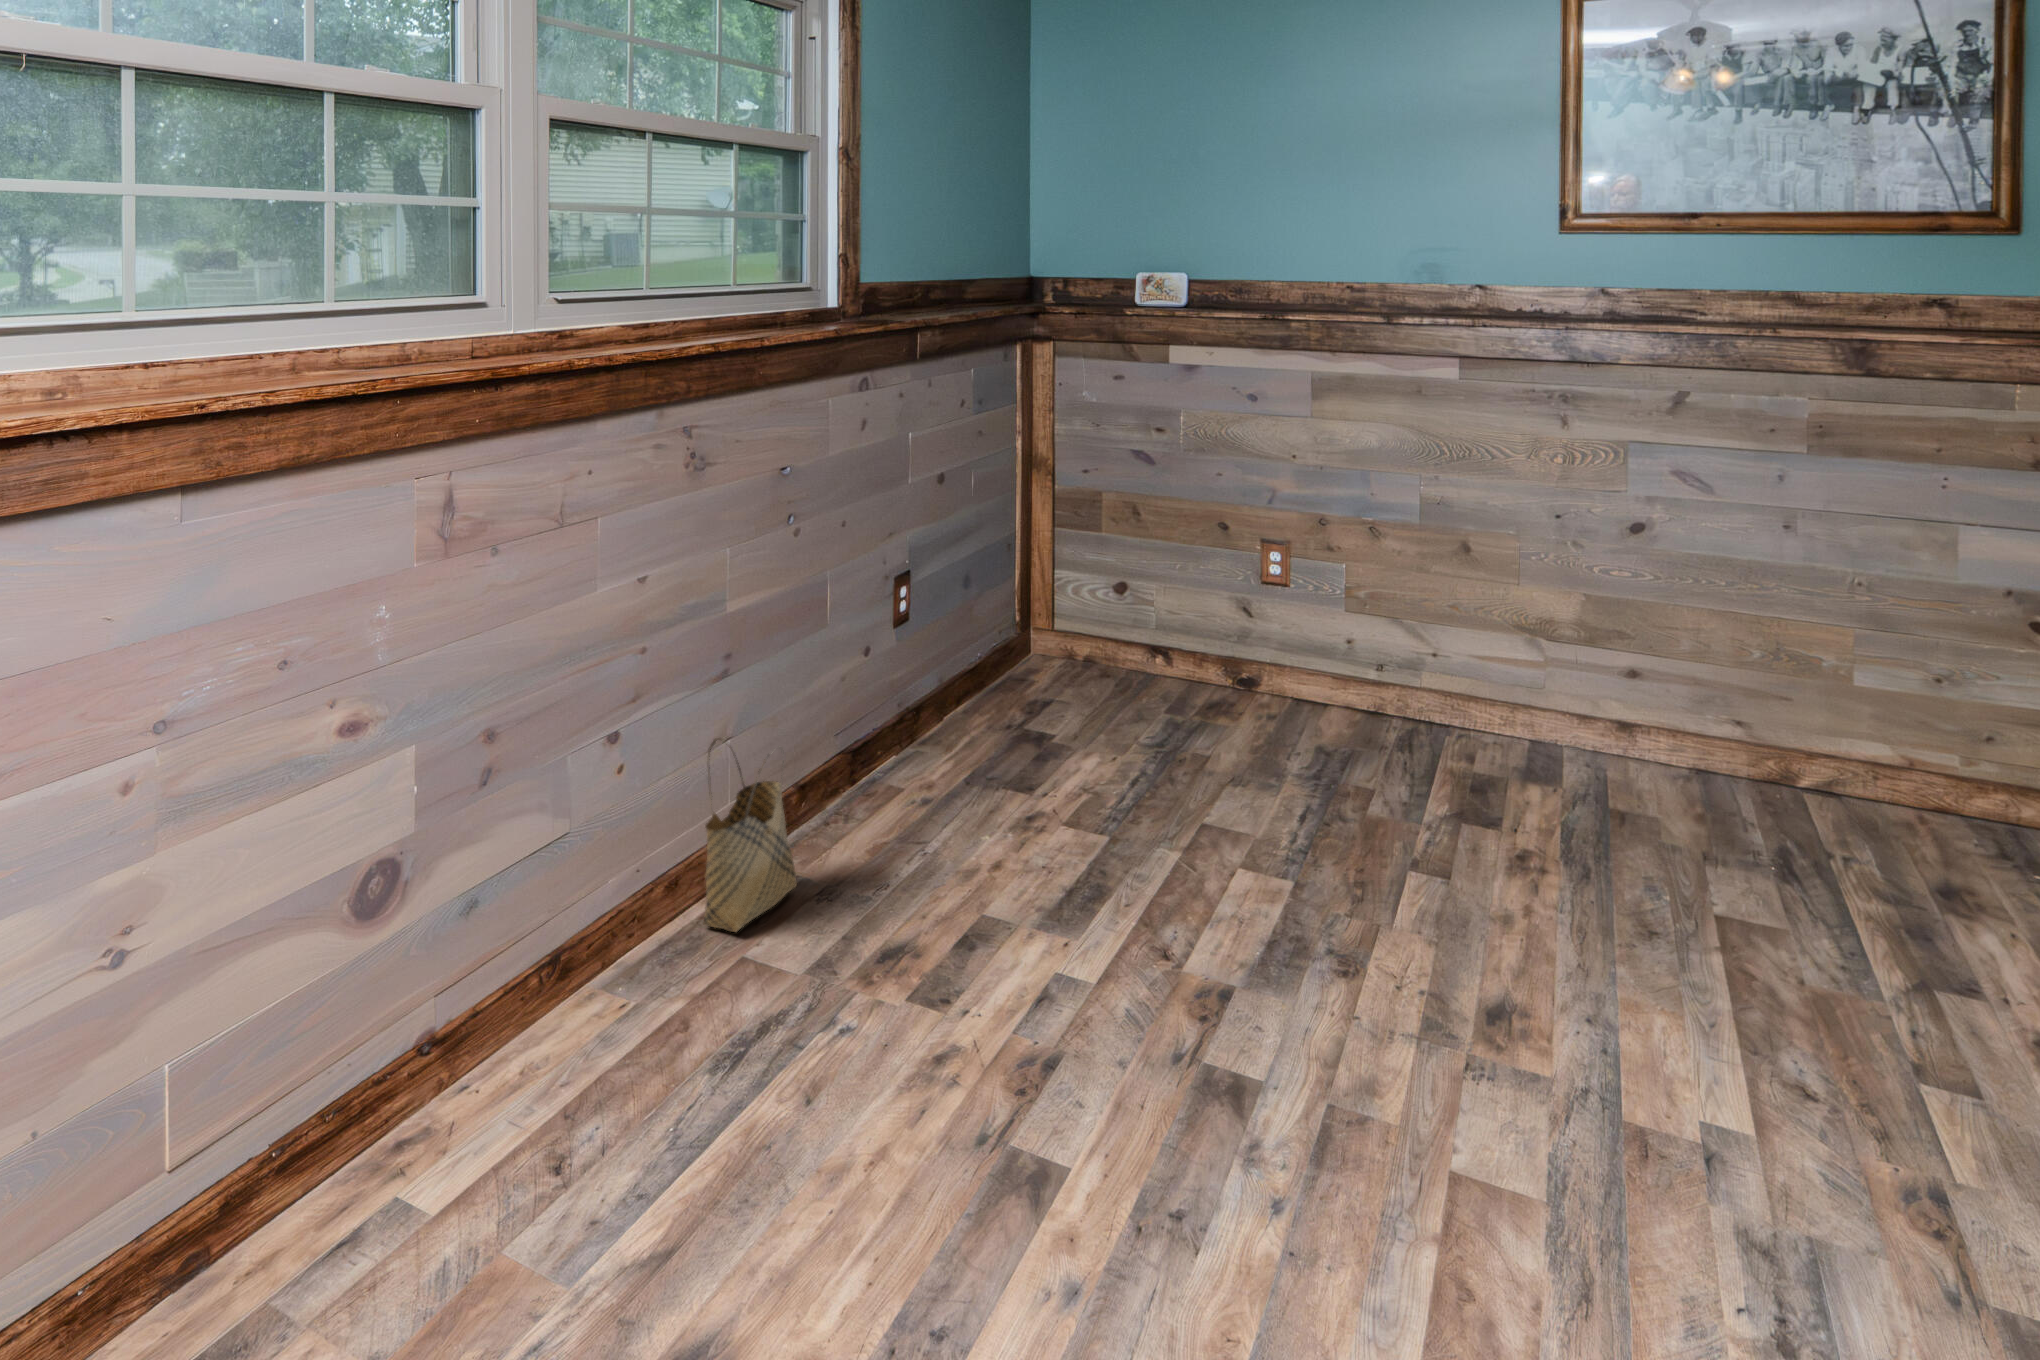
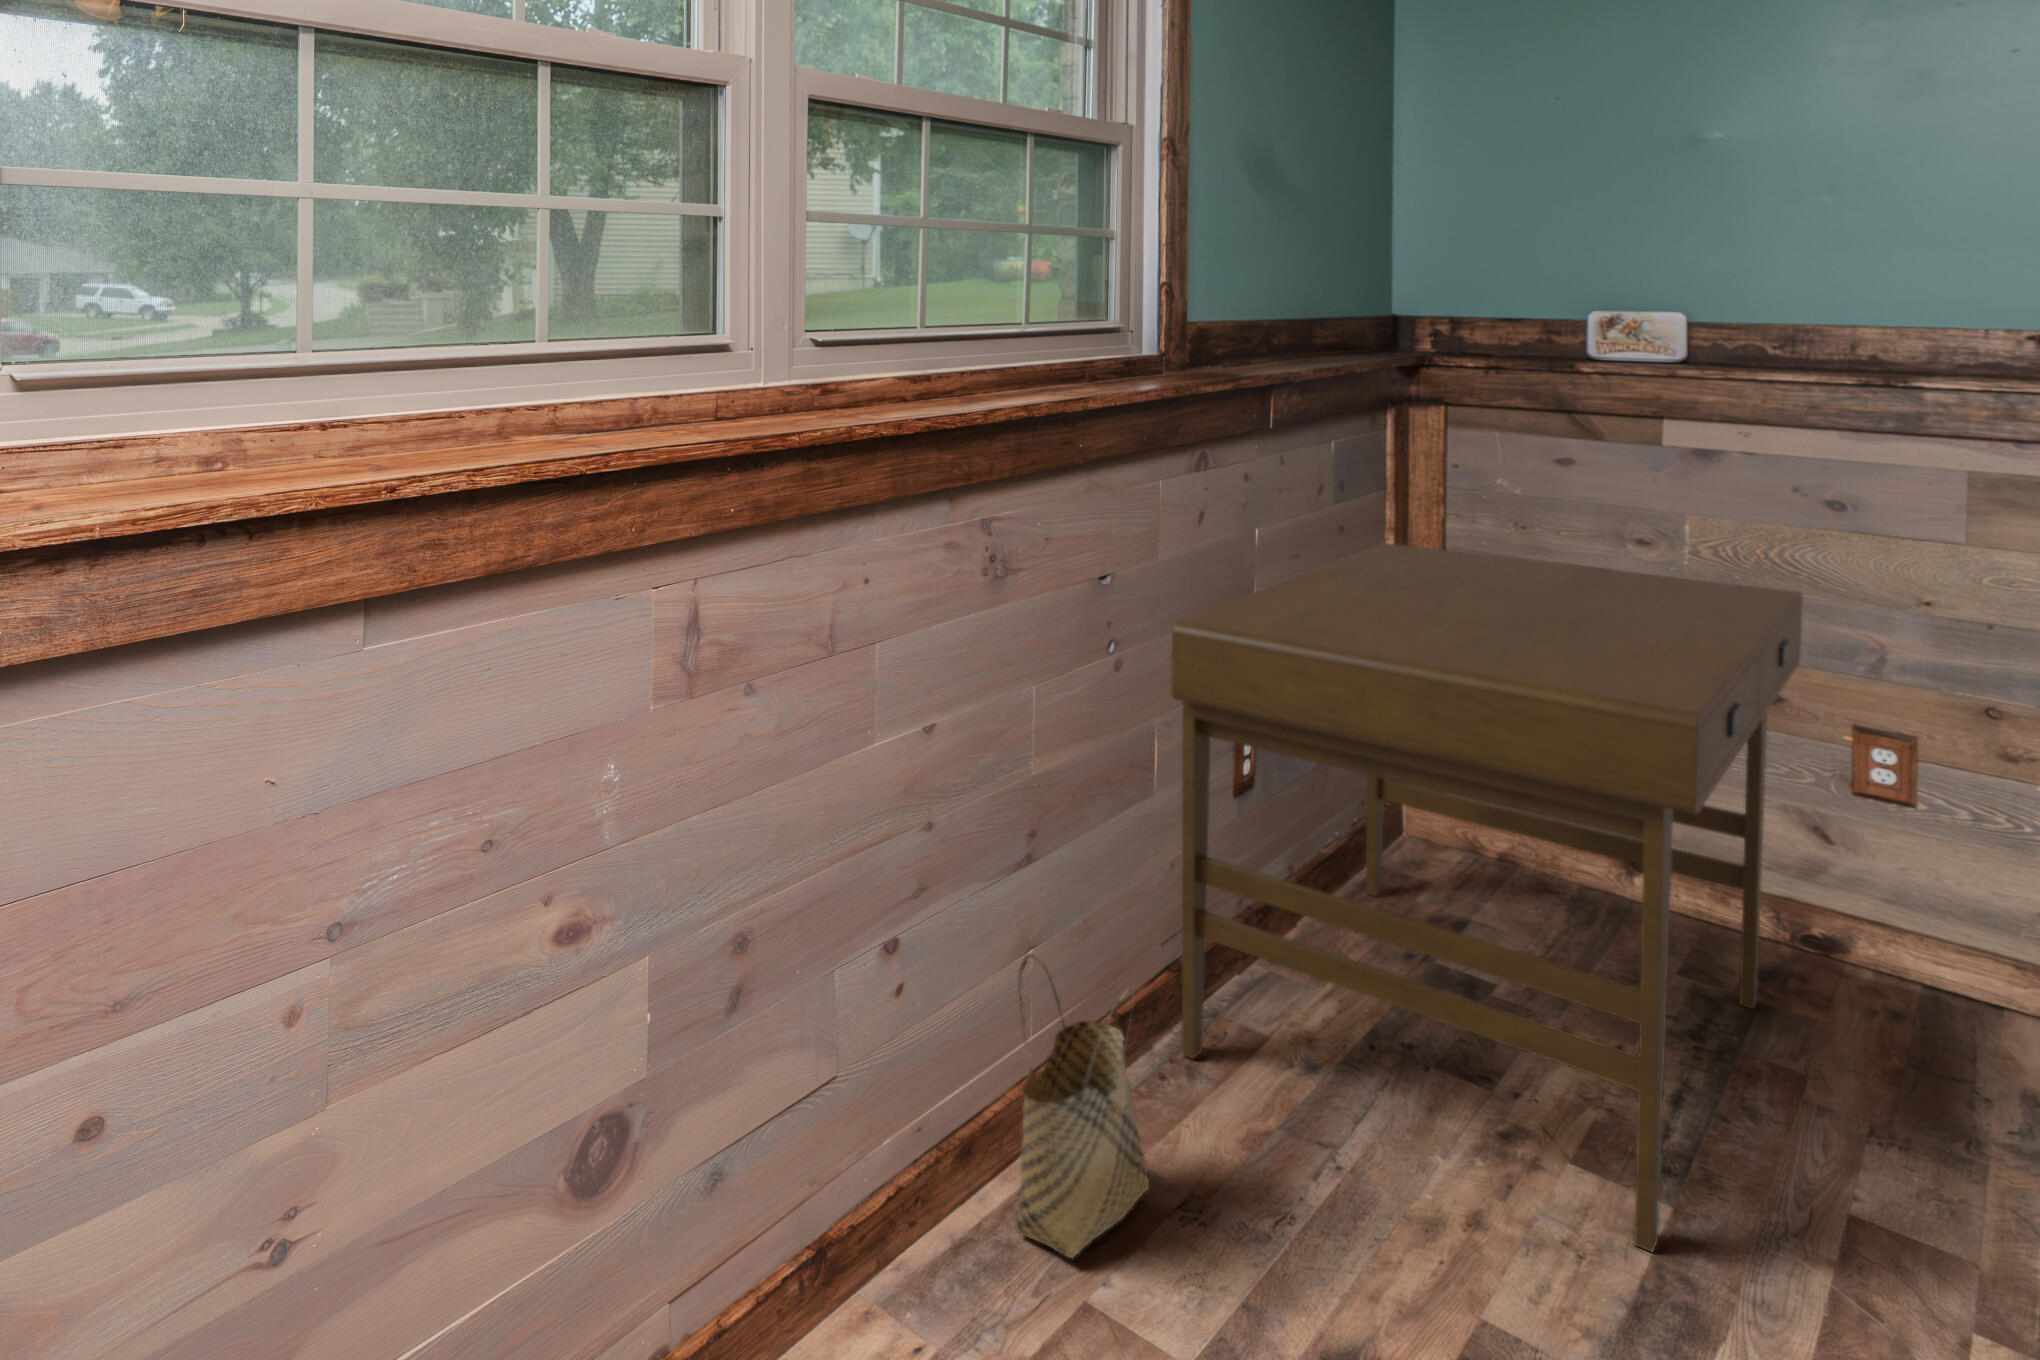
desk: none [831,446,1226,869] -> present [1171,543,1803,1252]

